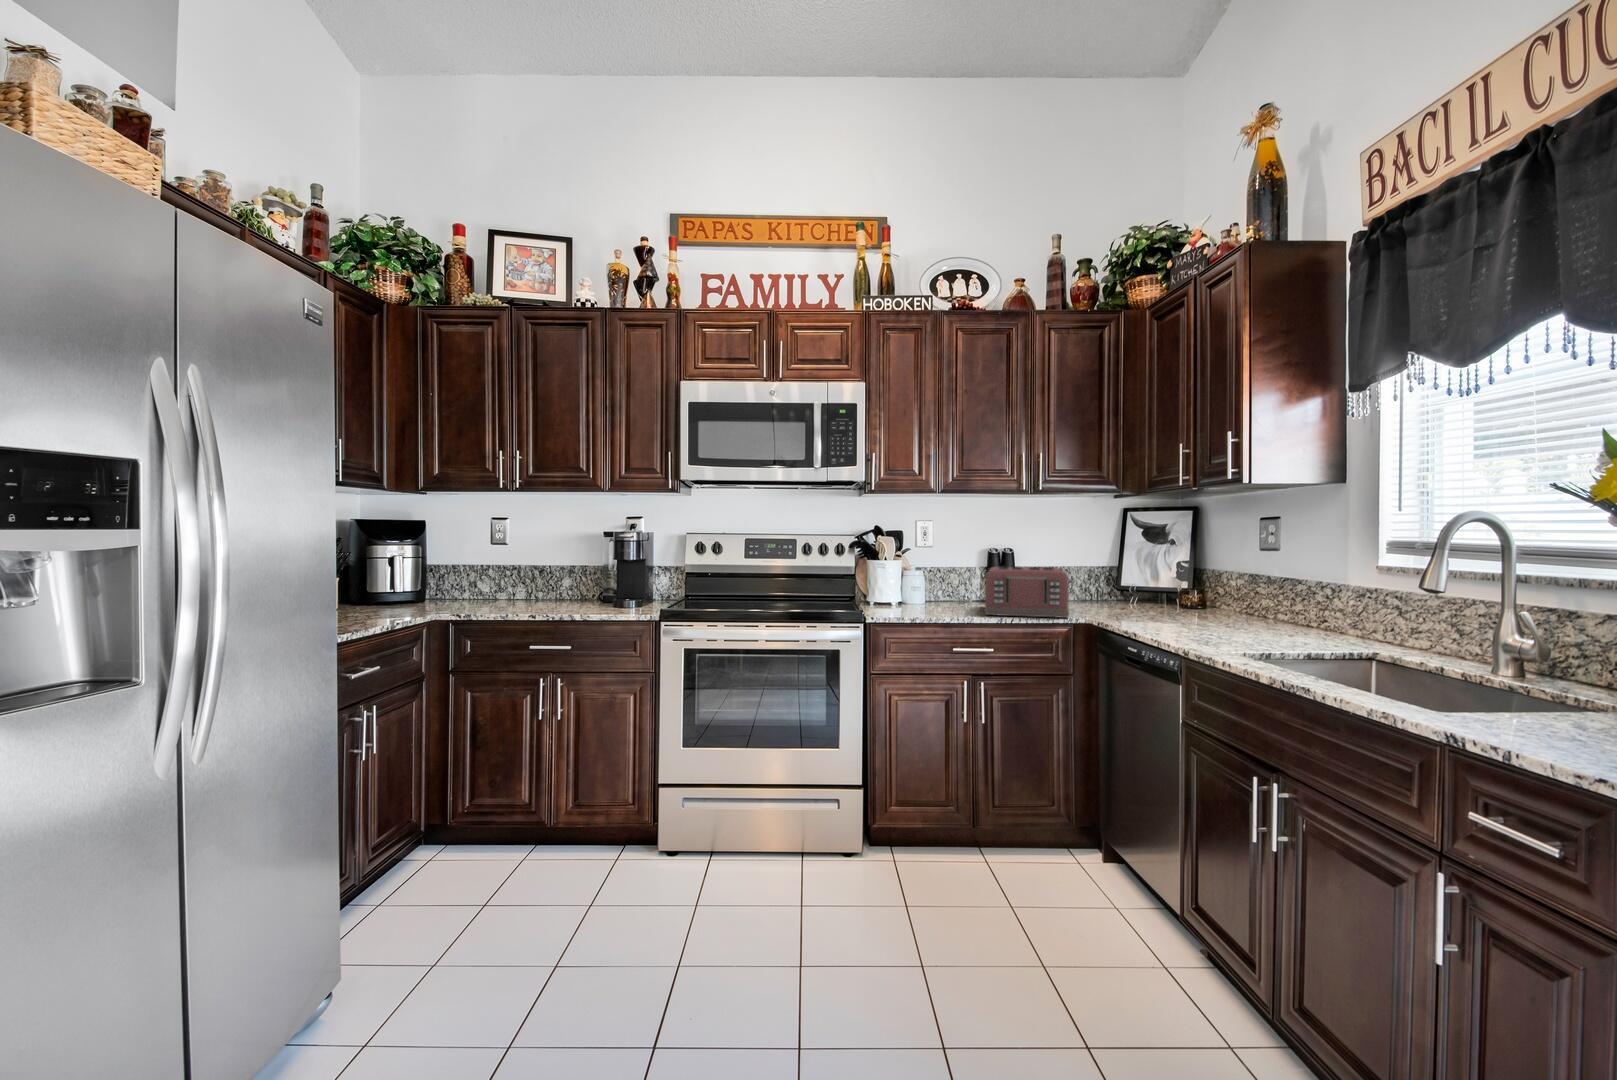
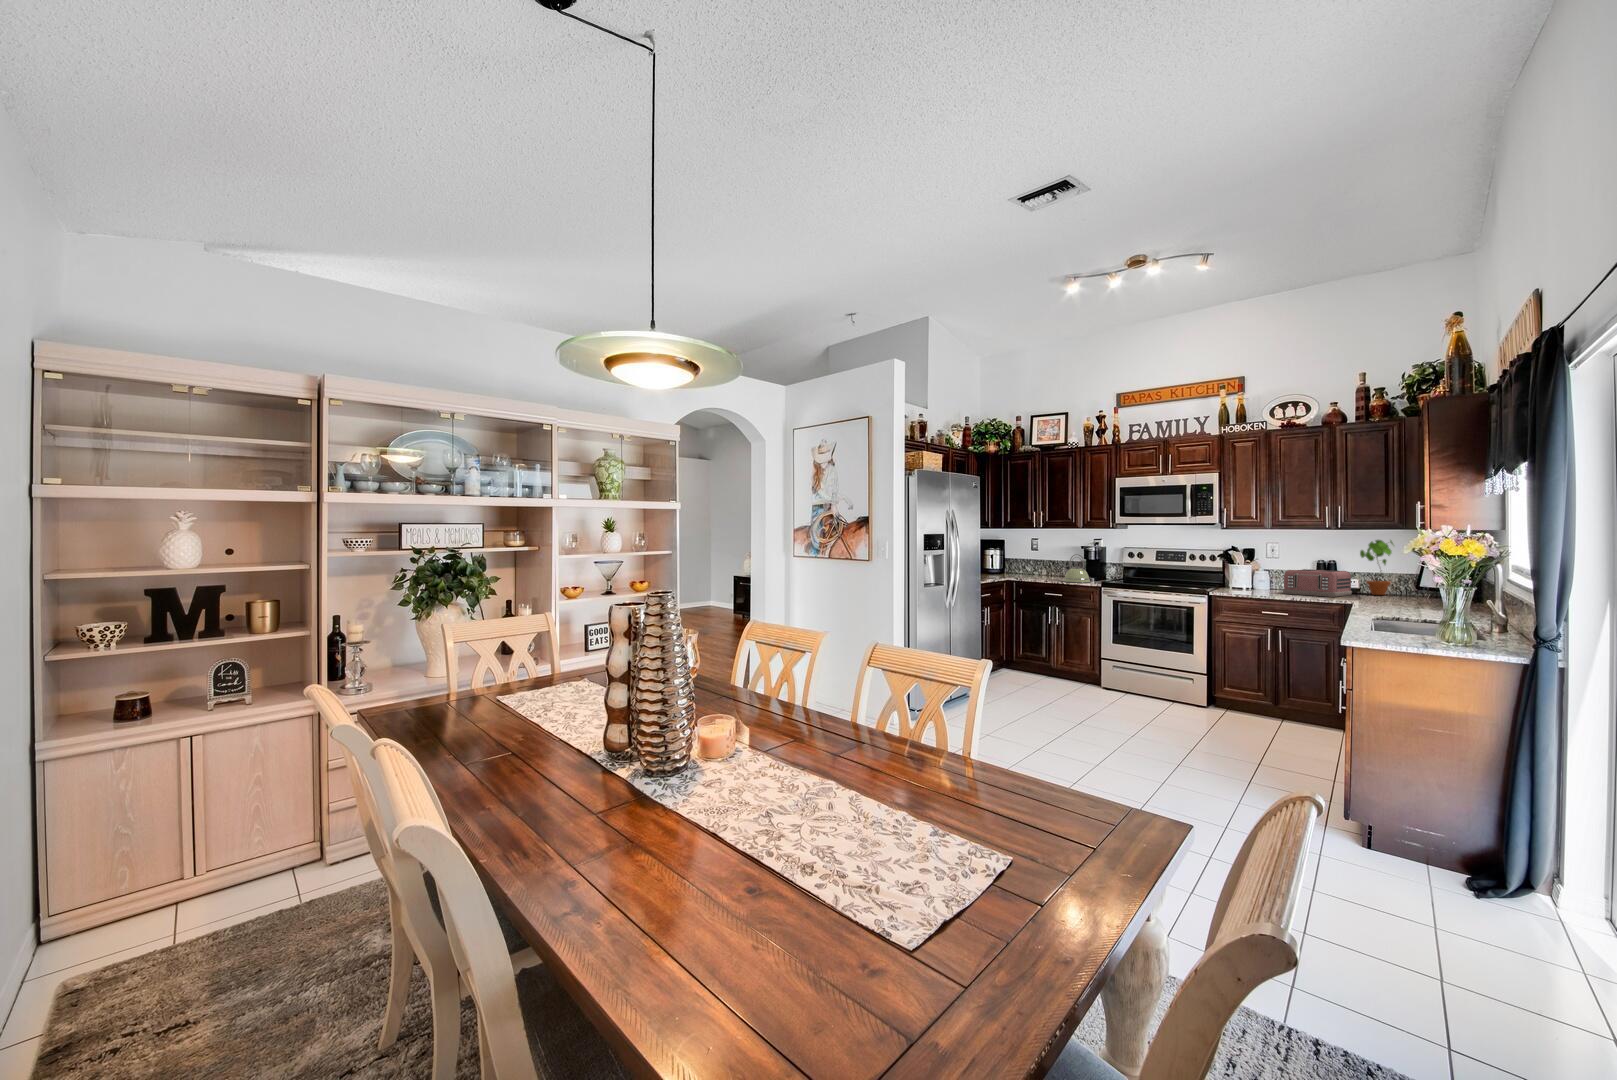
potted plant: none [1066,511,1109,607] -> present [1360,540,1393,595]
kettle: none [569,547,629,615] -> present [1064,554,1090,583]

